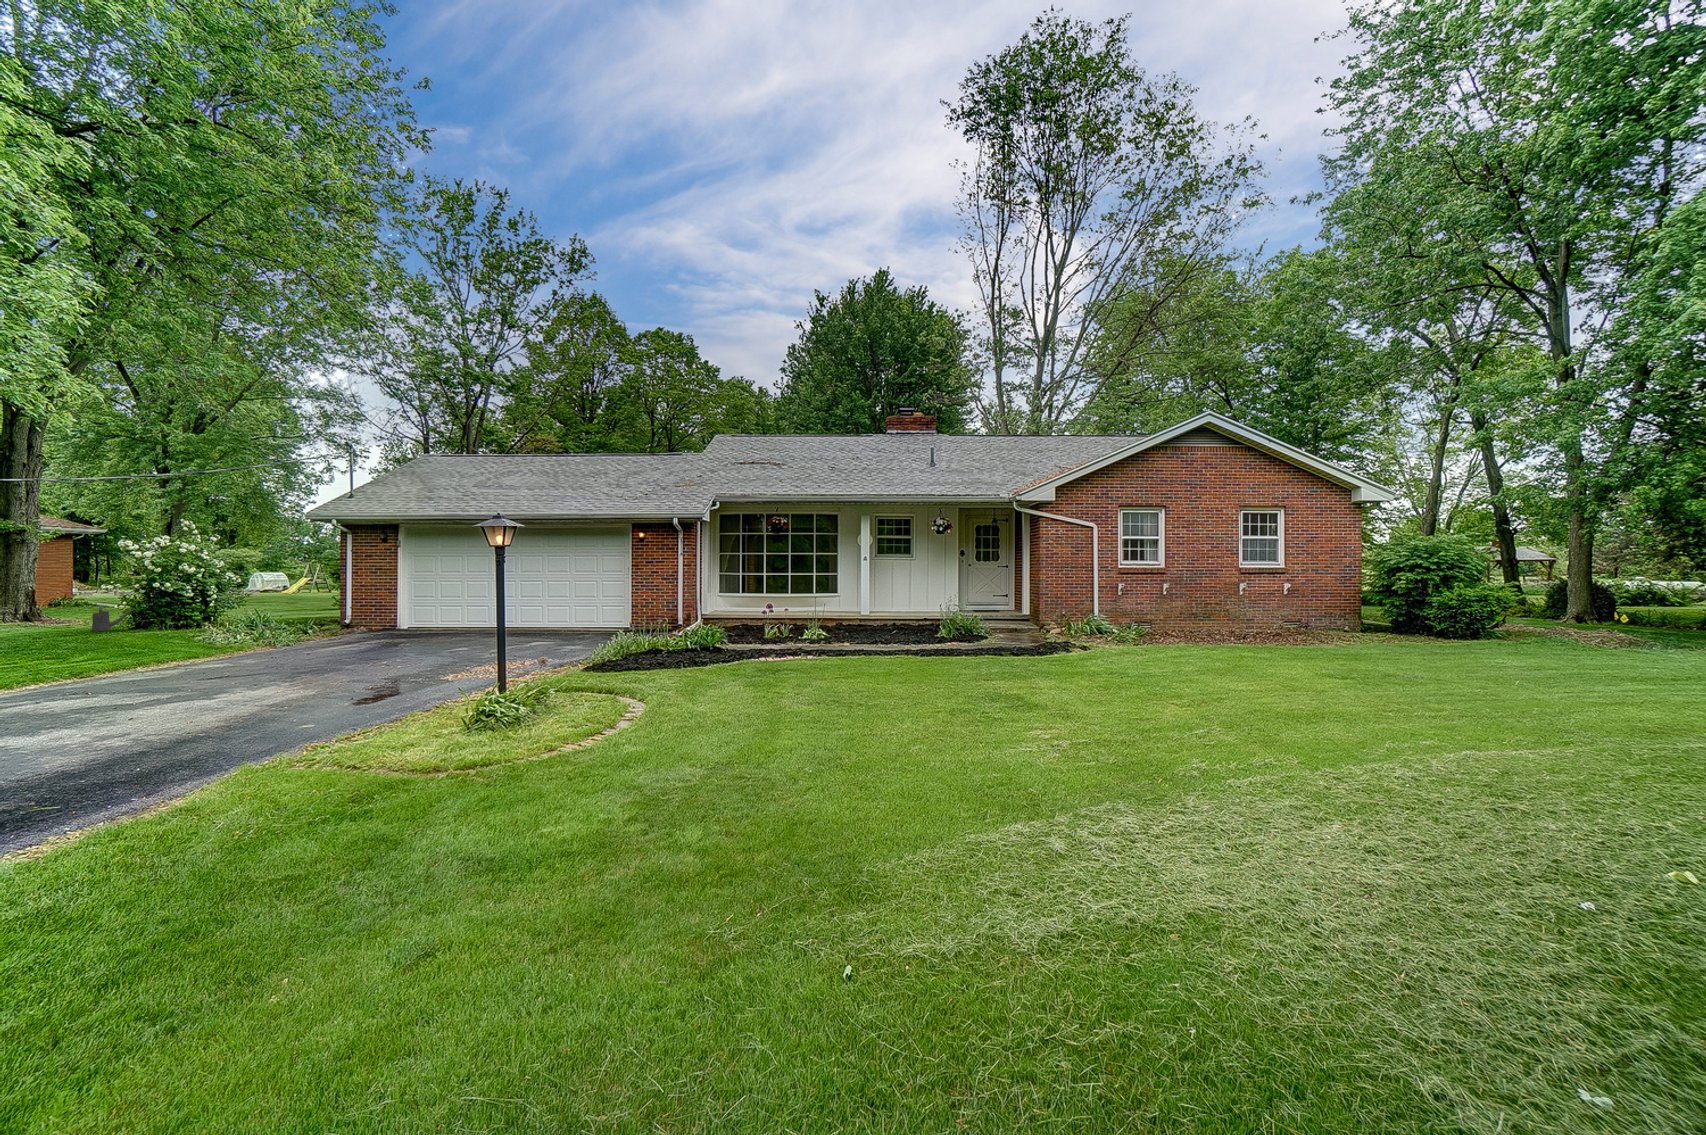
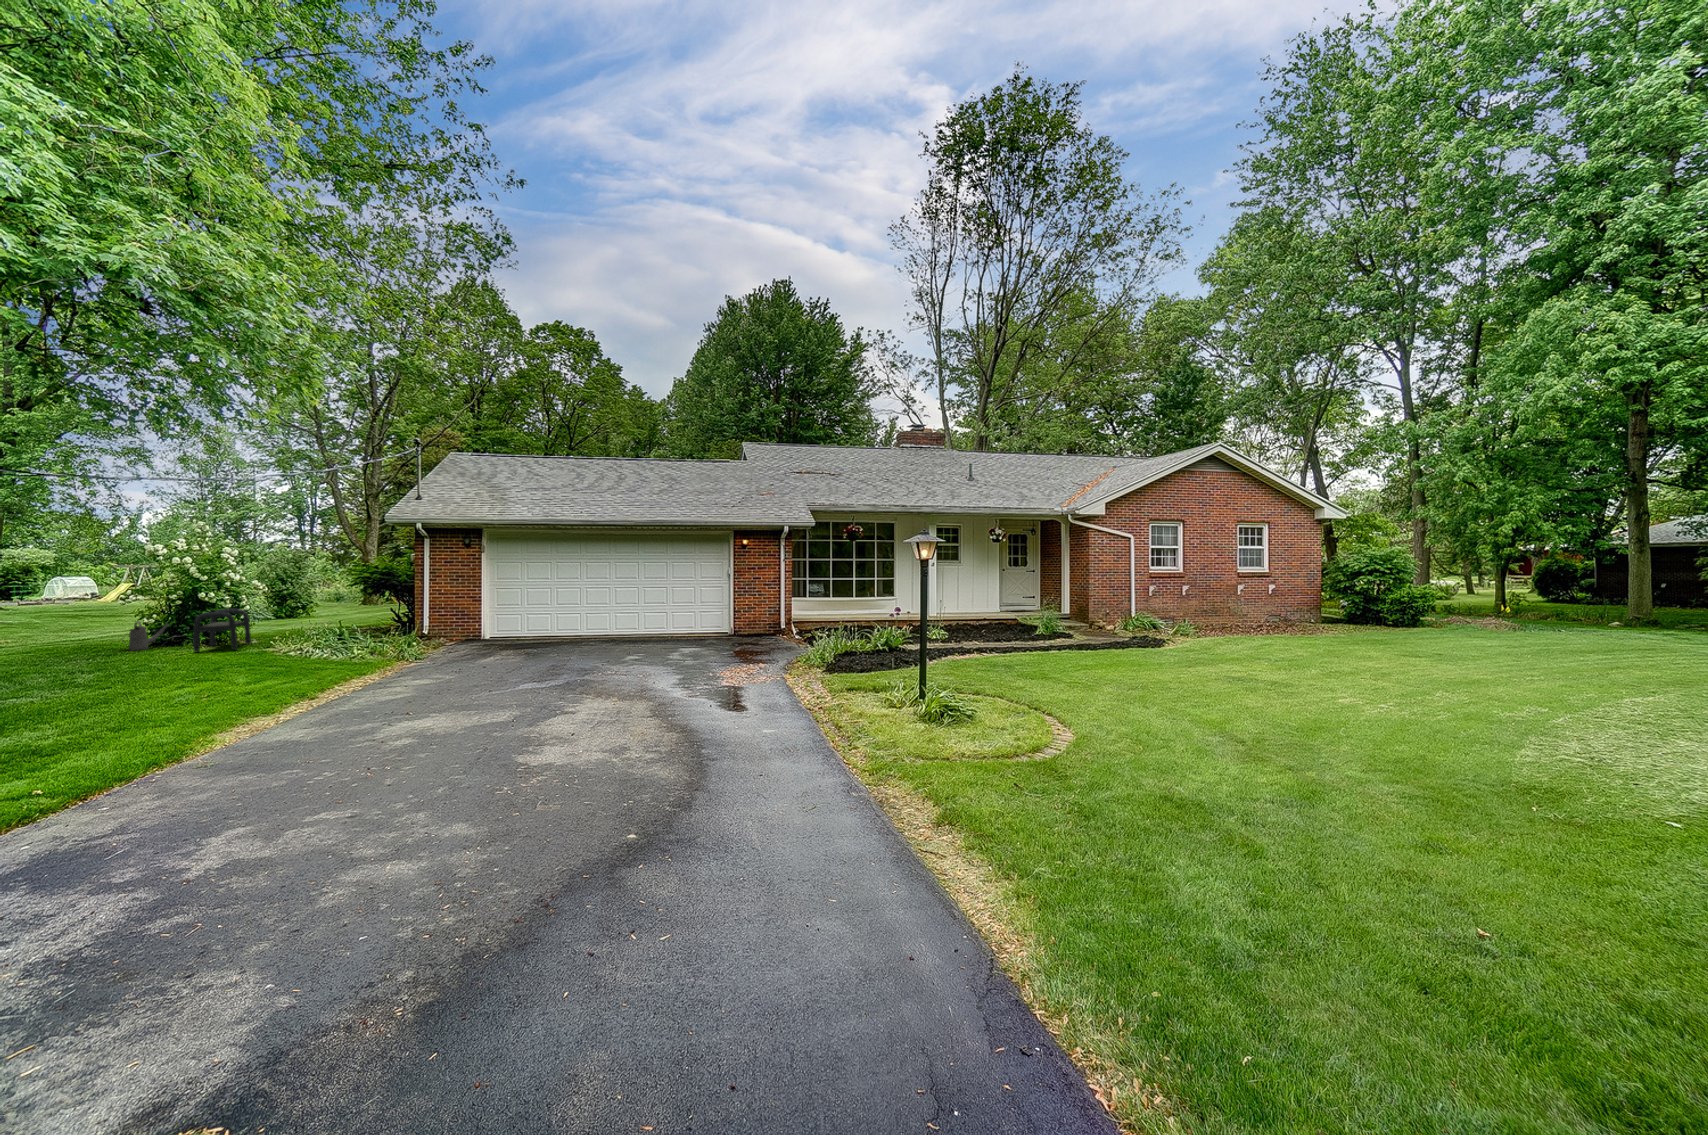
bench: none [127,596,198,635] -> present [193,609,251,652]

